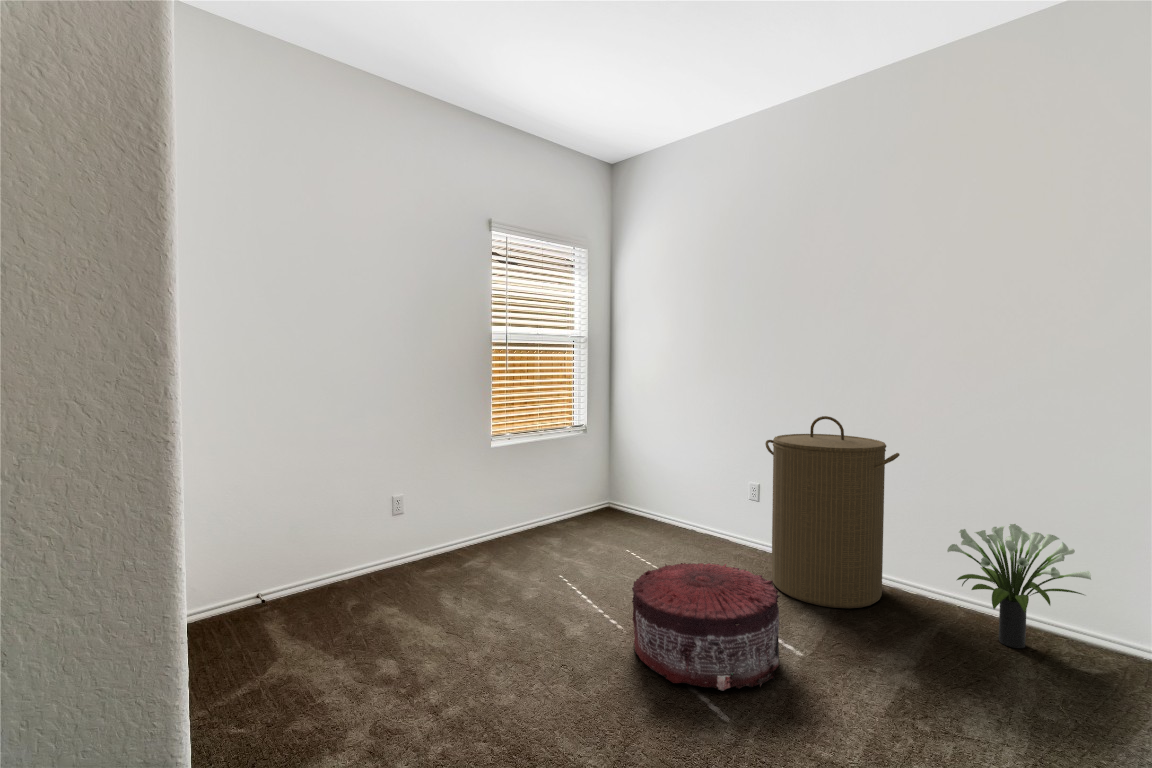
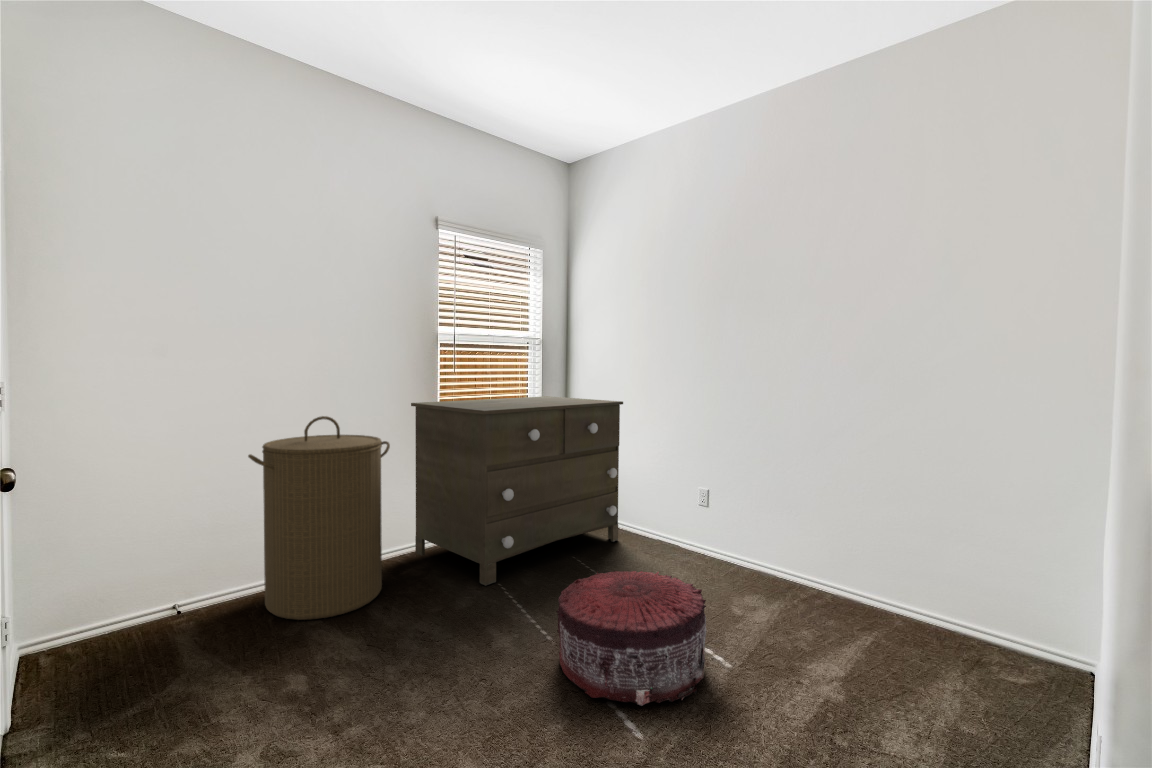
dresser: none [468,393,674,578] -> present [411,396,623,586]
laundry hamper: present [765,416,900,608] -> present [248,416,390,620]
potted plant: present [947,524,1091,648] -> none [881,531,1019,657]

